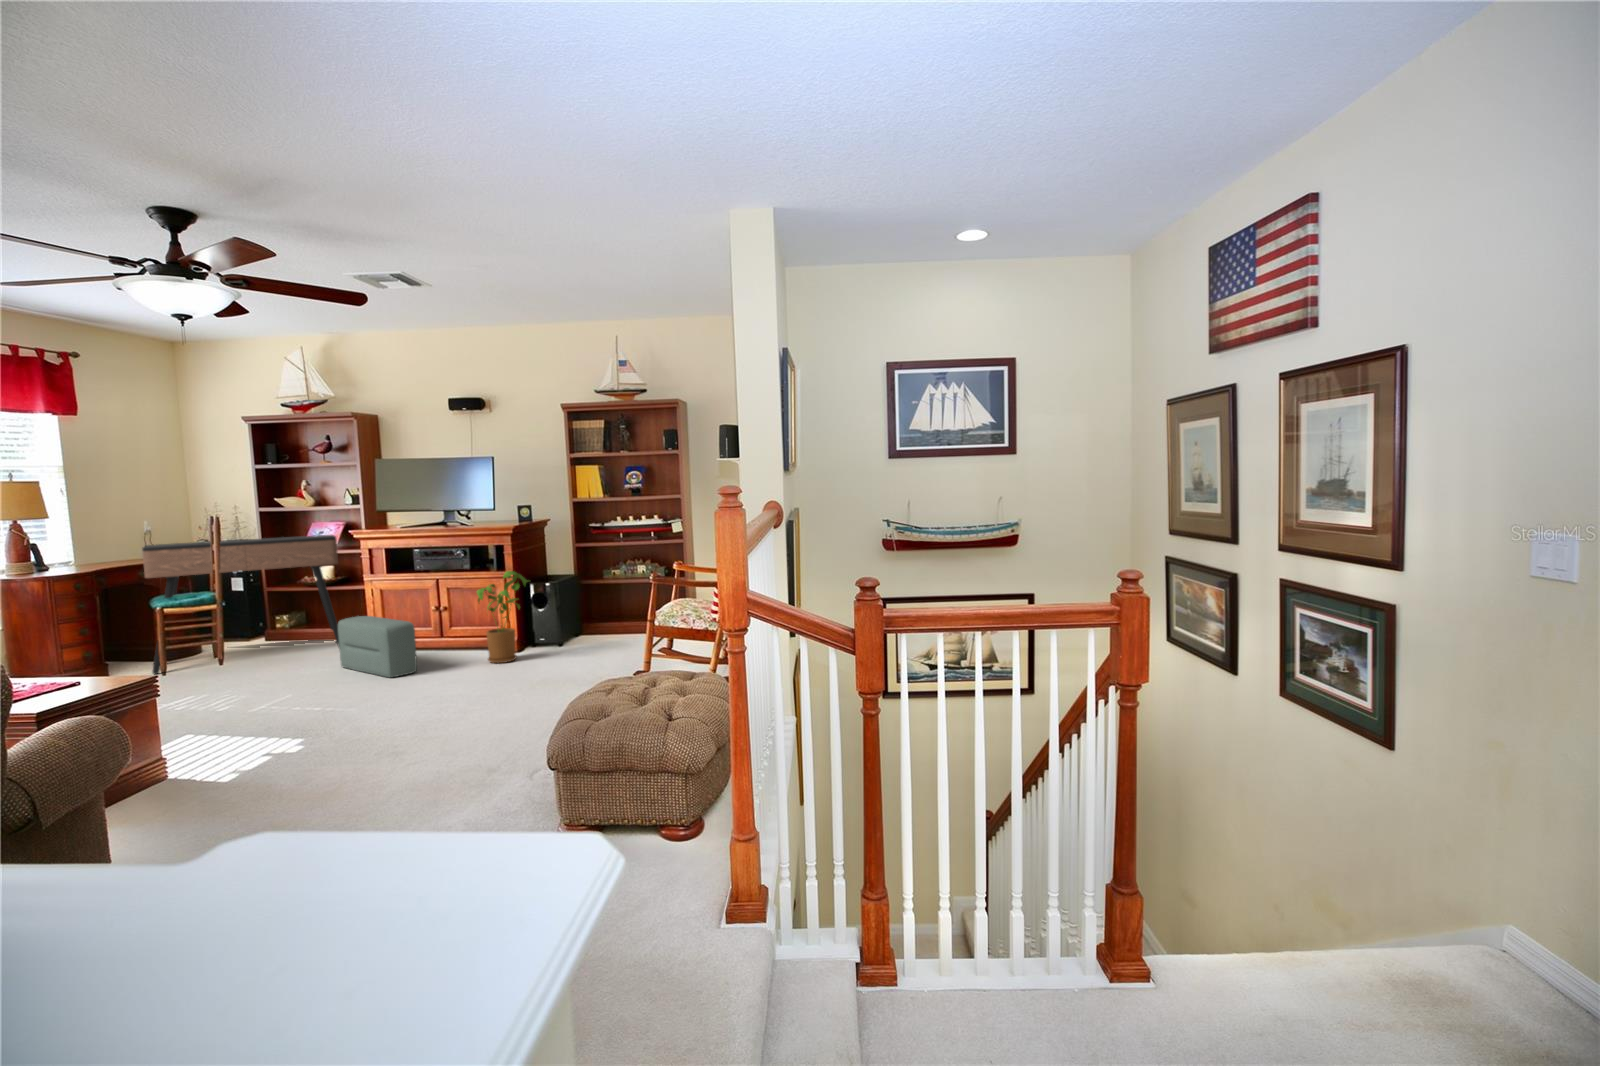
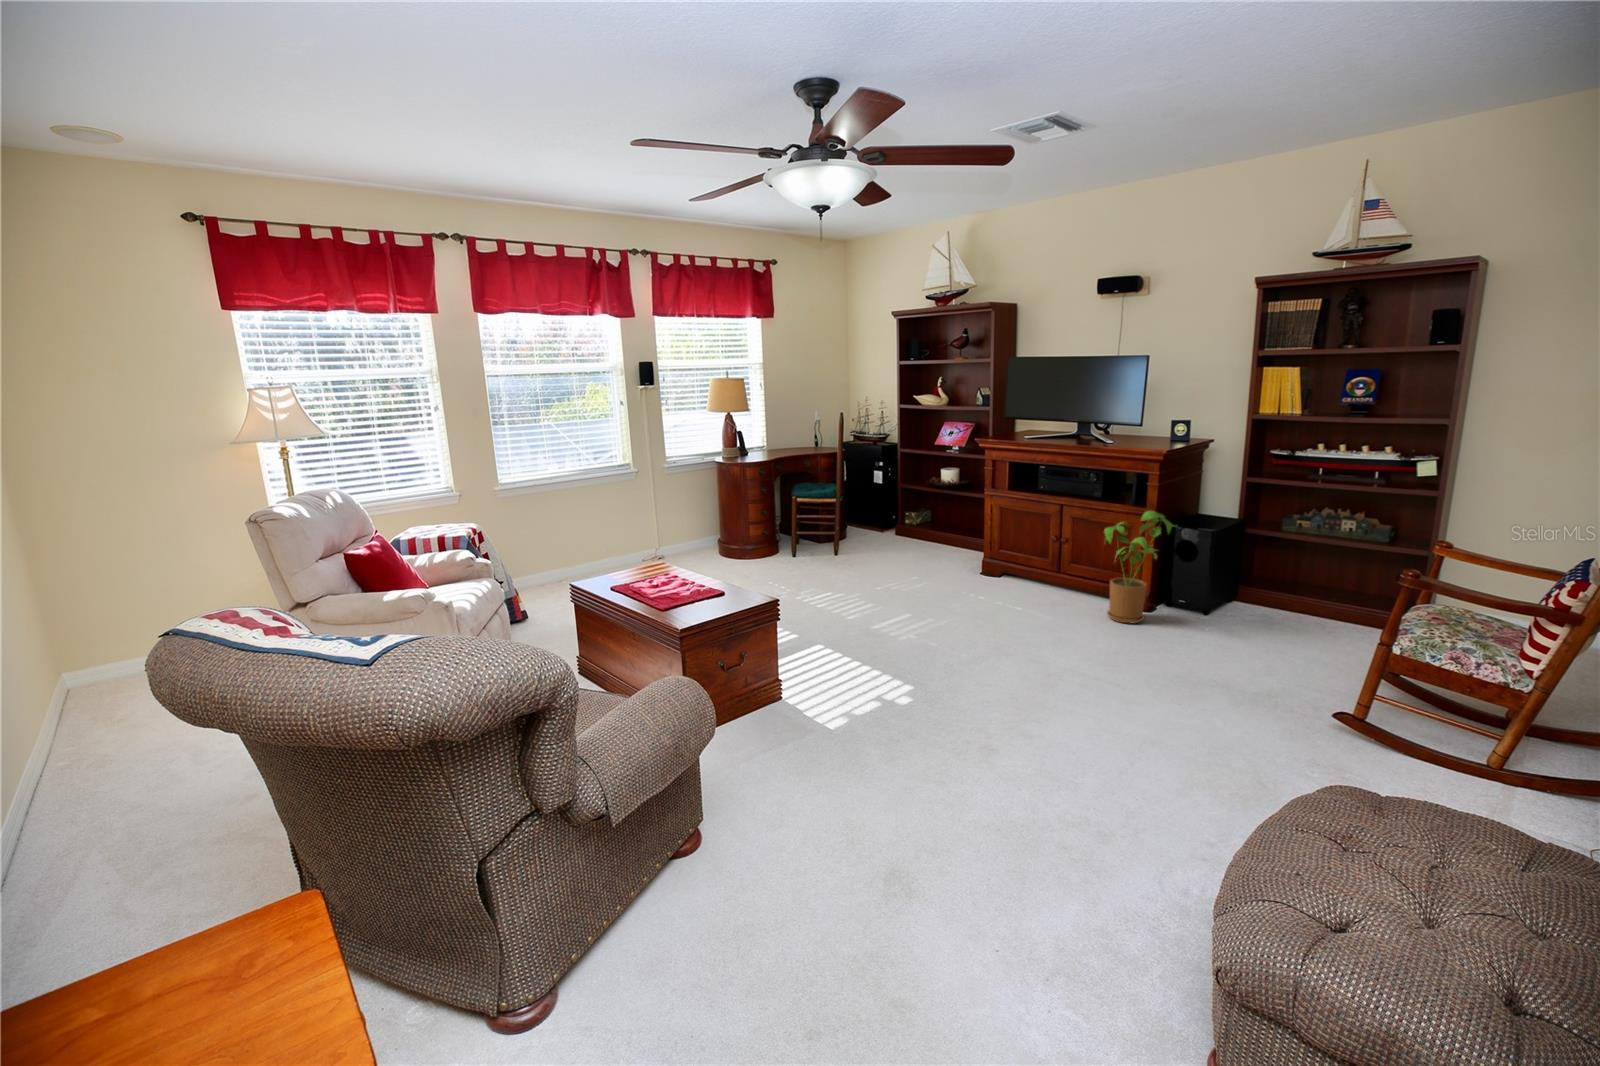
console table: present [142,535,339,674] -> none [807,436,962,557]
pouf: present [338,616,417,677] -> none [952,534,1028,615]

